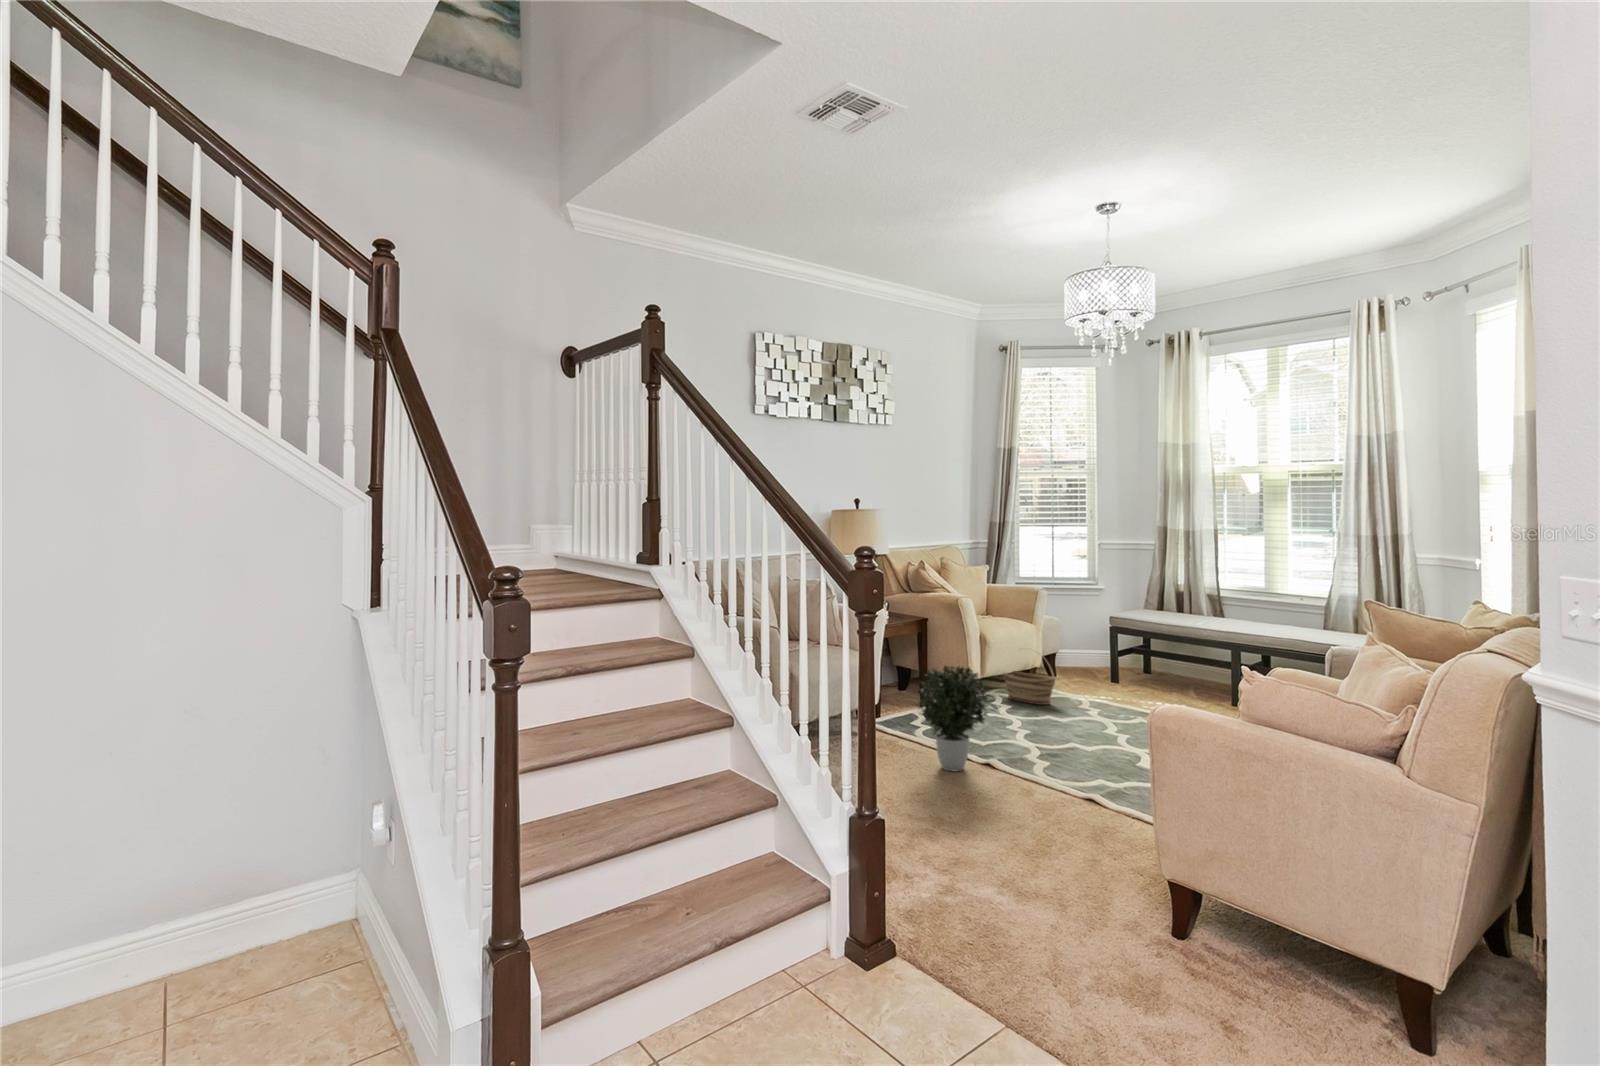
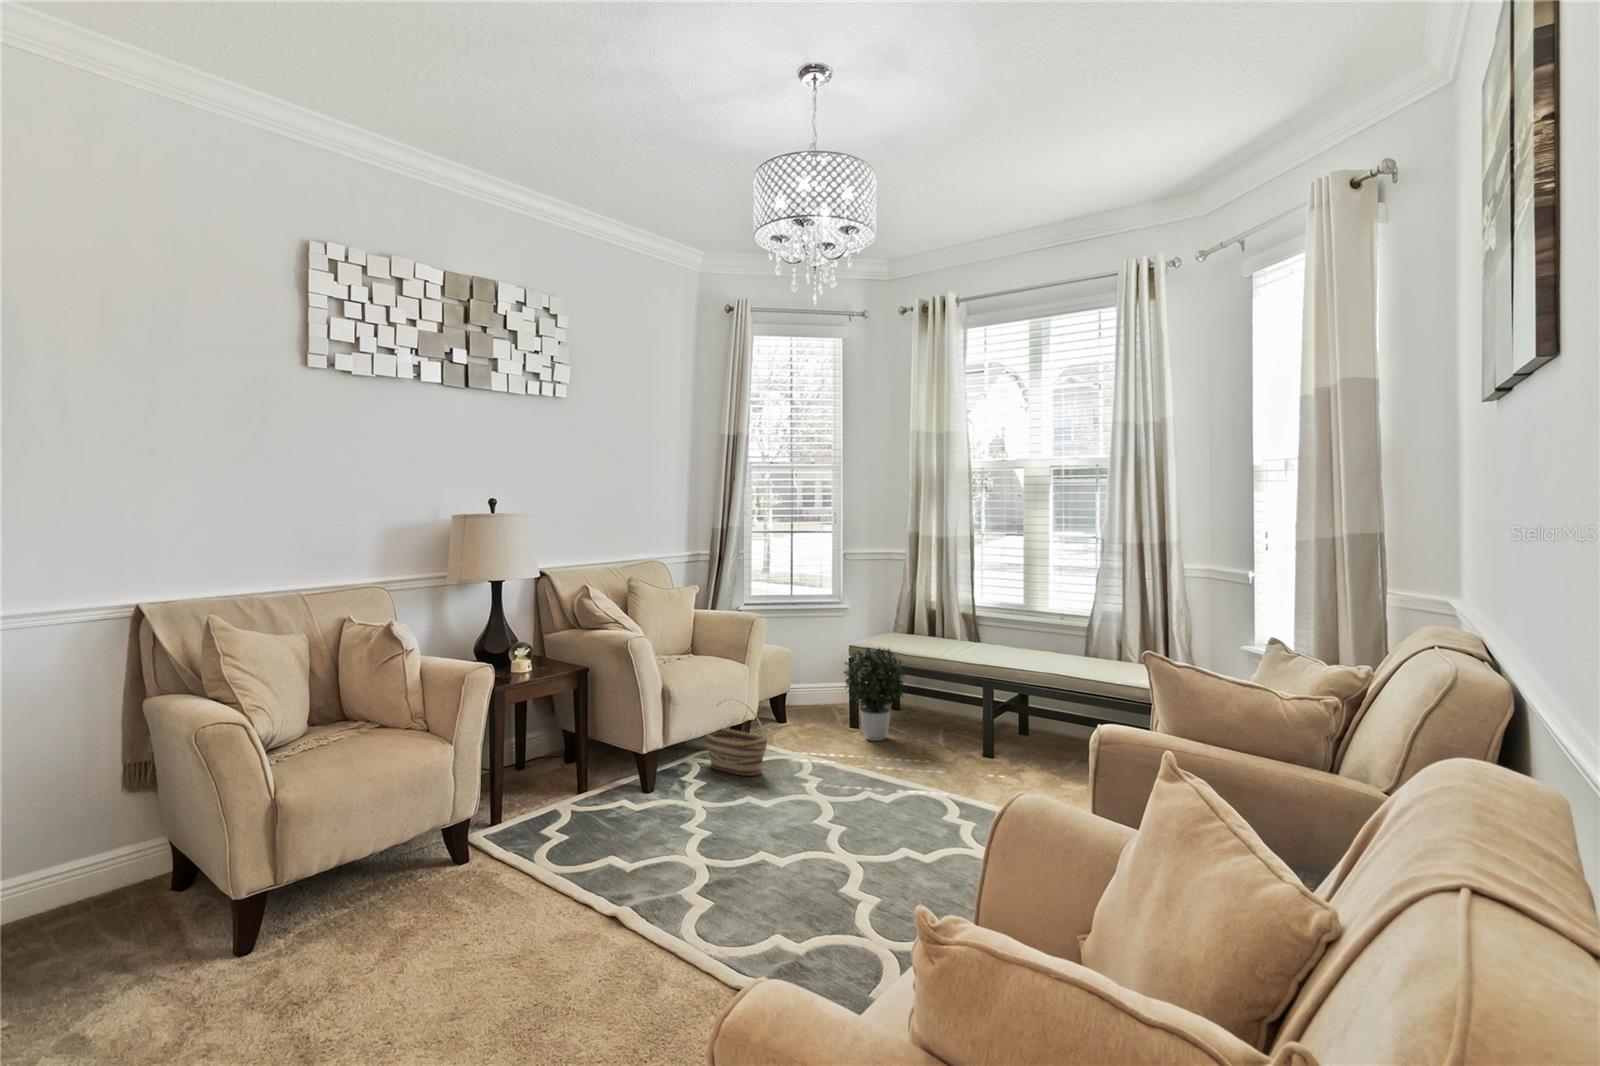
potted plant: present [918,666,988,772] -> present [844,648,907,741]

